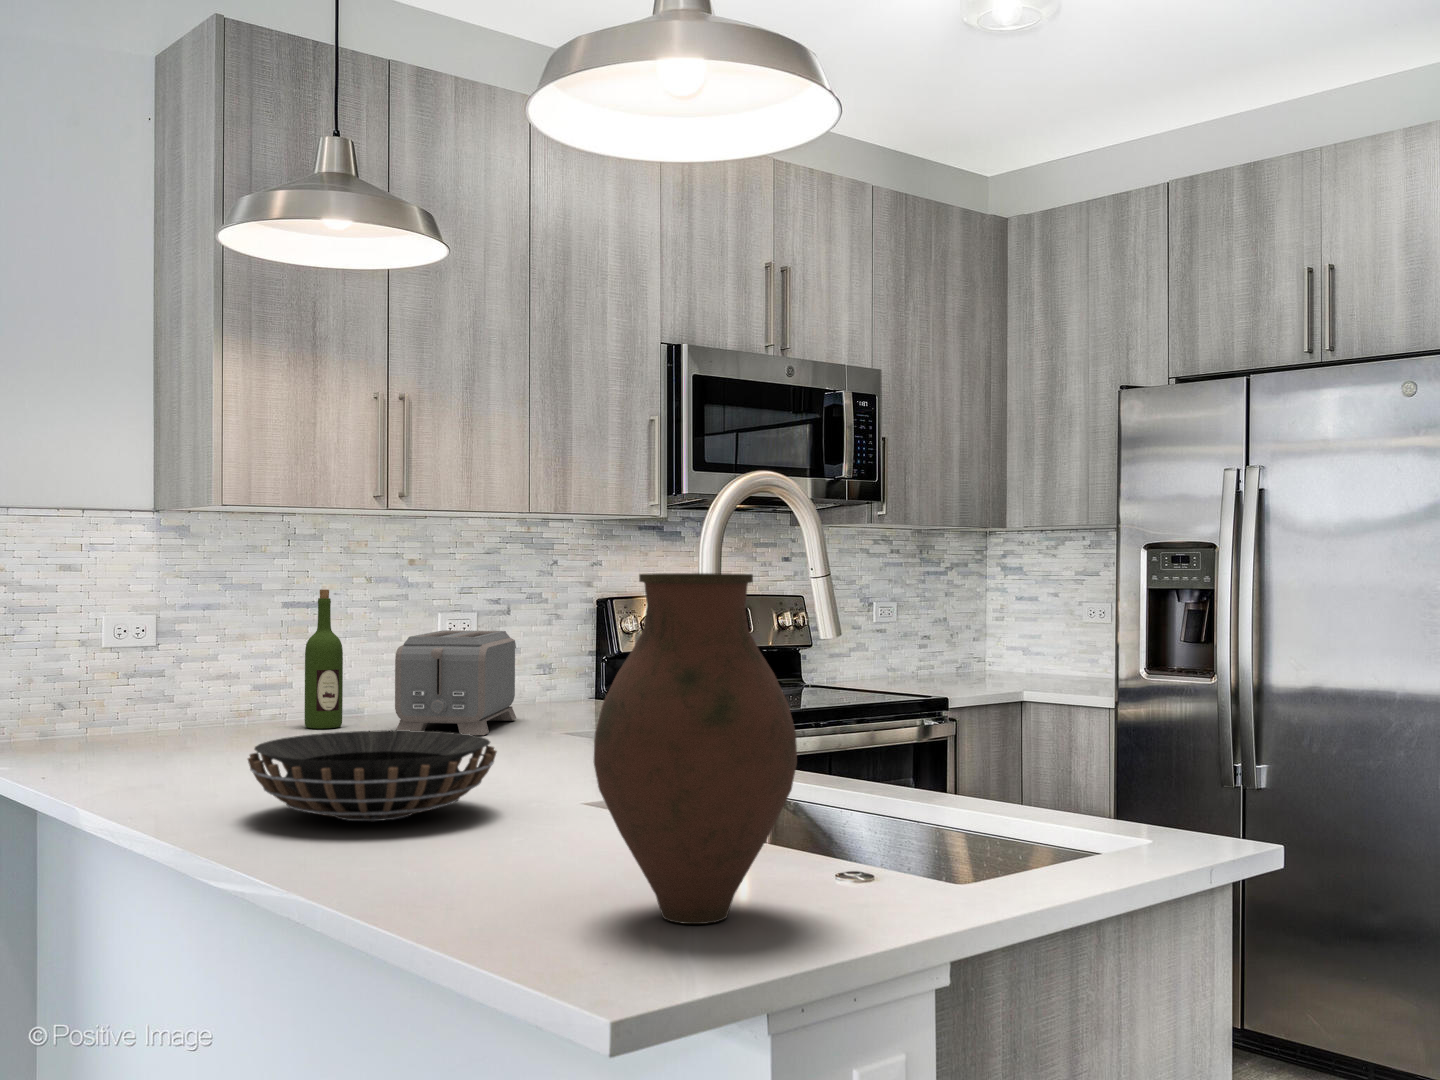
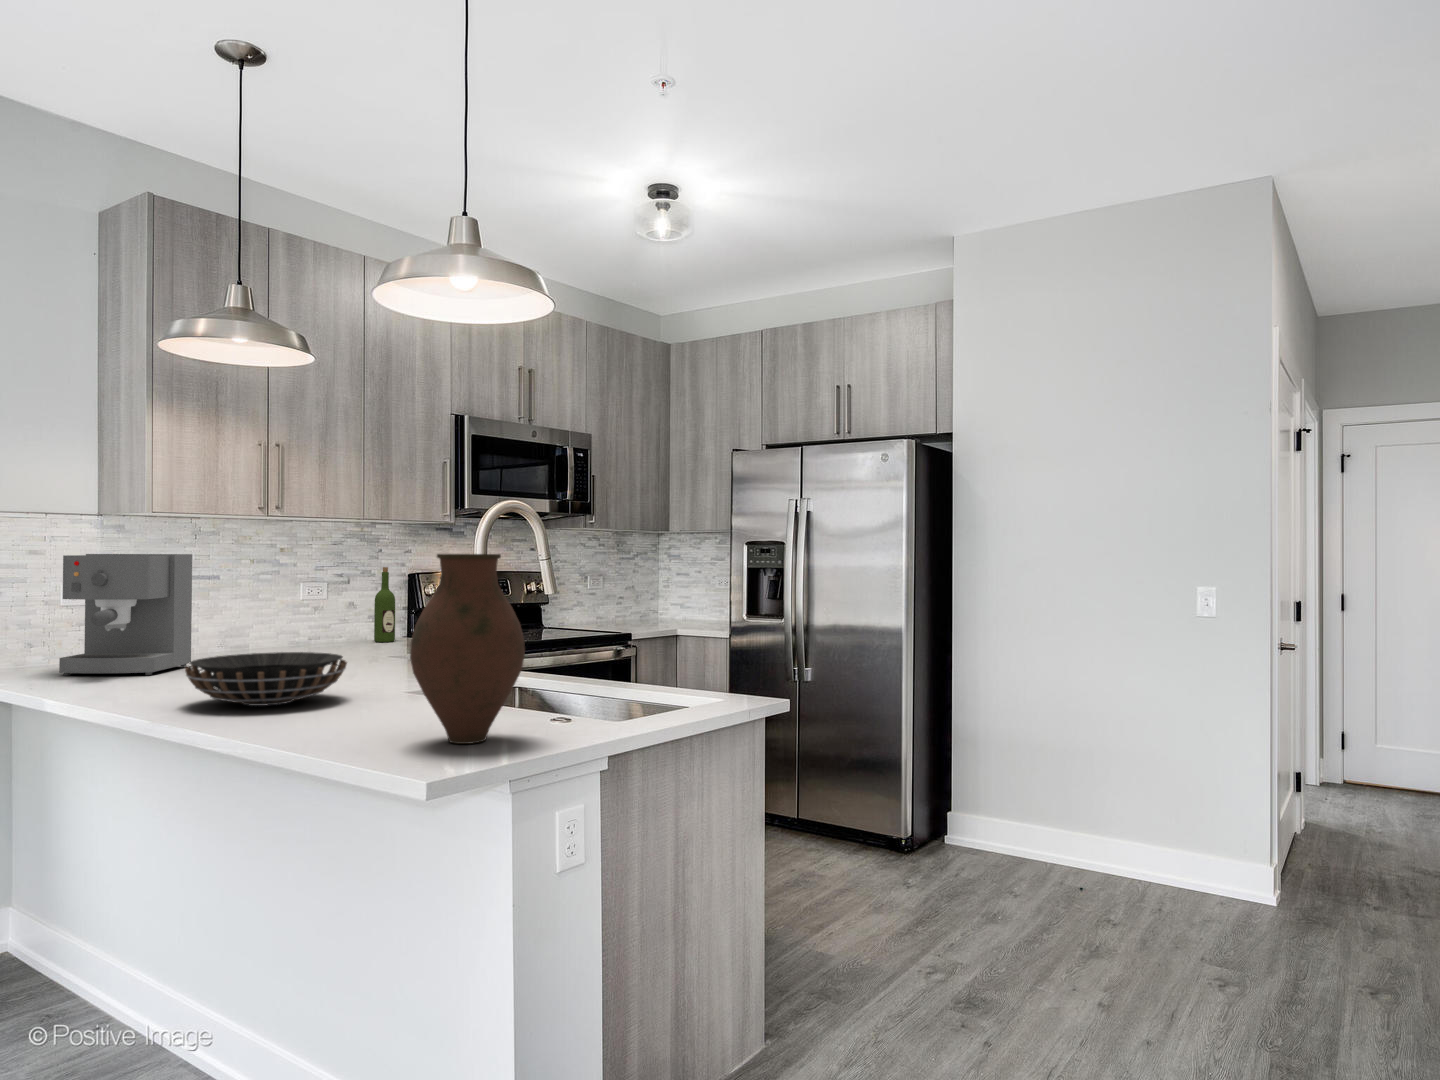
coffee maker: none [94,568,279,755] -> present [59,554,192,675]
wine bottle: present [305,589,343,729] -> present [374,567,395,642]
toaster: present [395,630,516,735] -> none [272,595,355,661]

